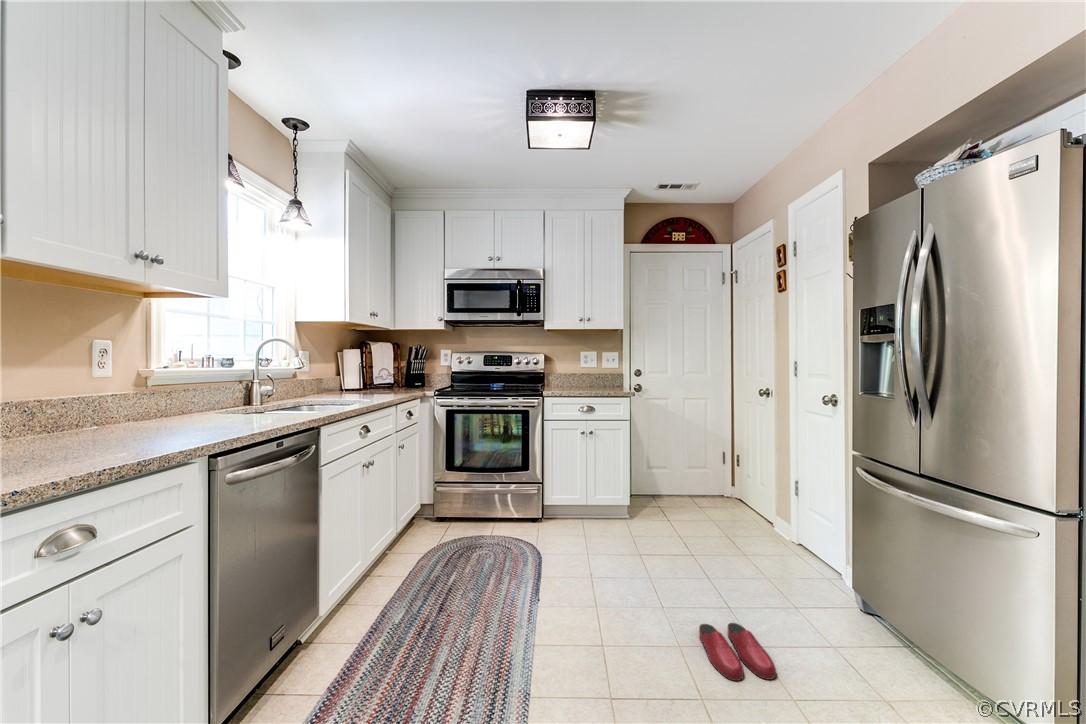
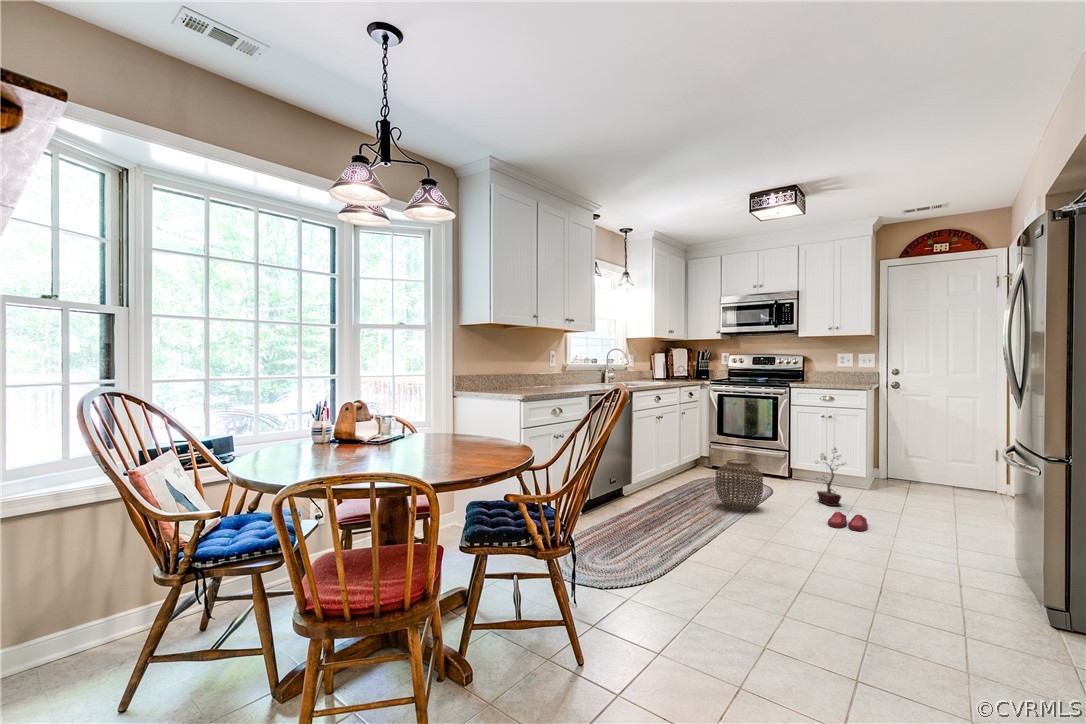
potted plant: none [612,492,677,584] -> present [816,448,844,506]
woven basket: none [506,558,593,674] -> present [716,459,763,510]

